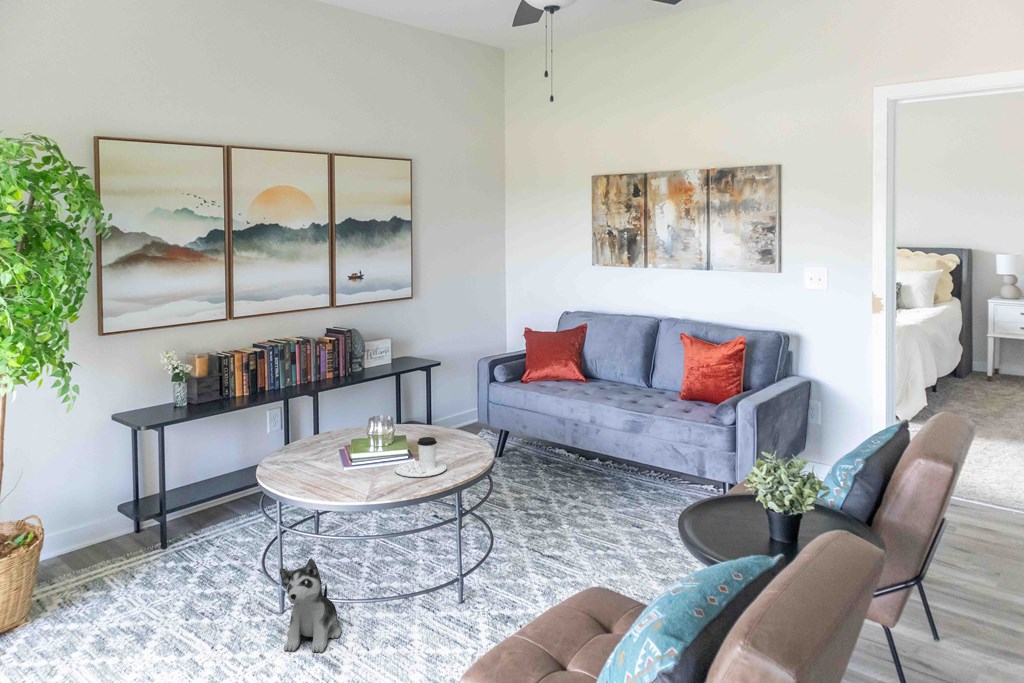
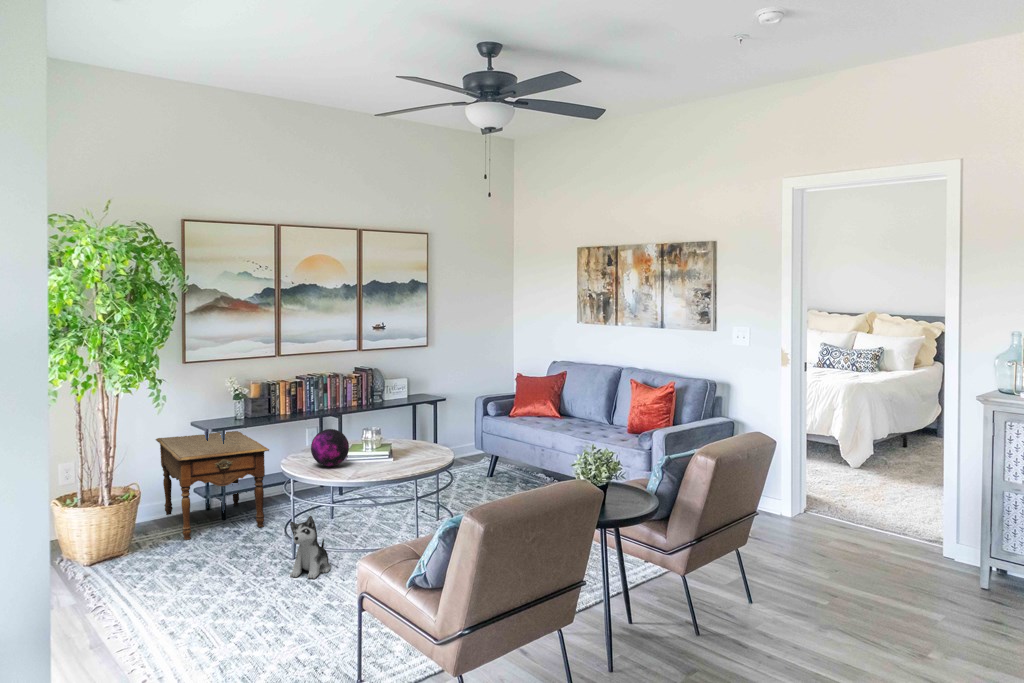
side table: none [62,422,232,587] -> present [156,431,269,540]
decorative orb: none [301,424,356,478] -> present [311,429,349,466]
coffee cup: present [394,437,446,477] -> none [376,442,413,468]

